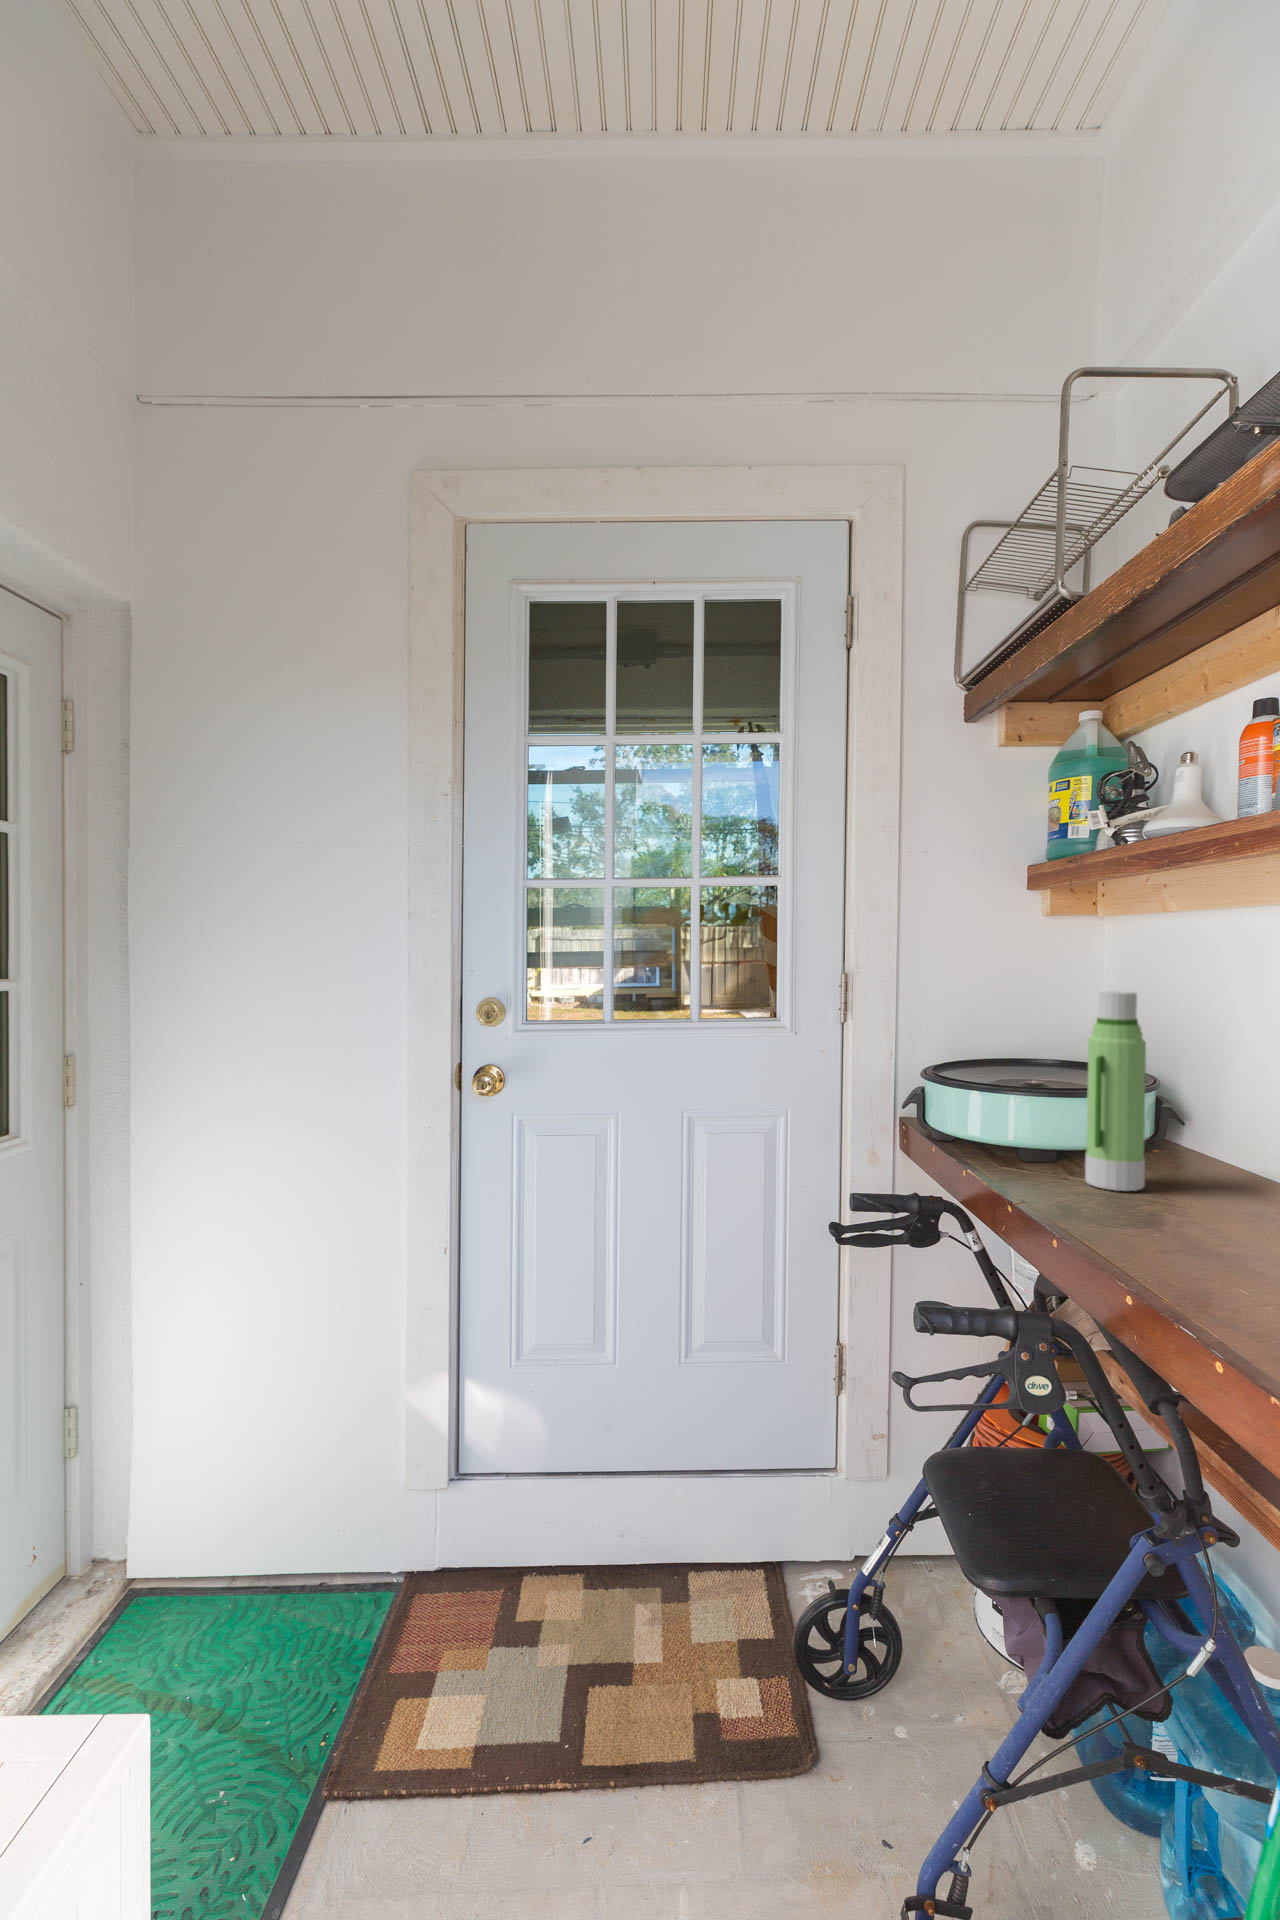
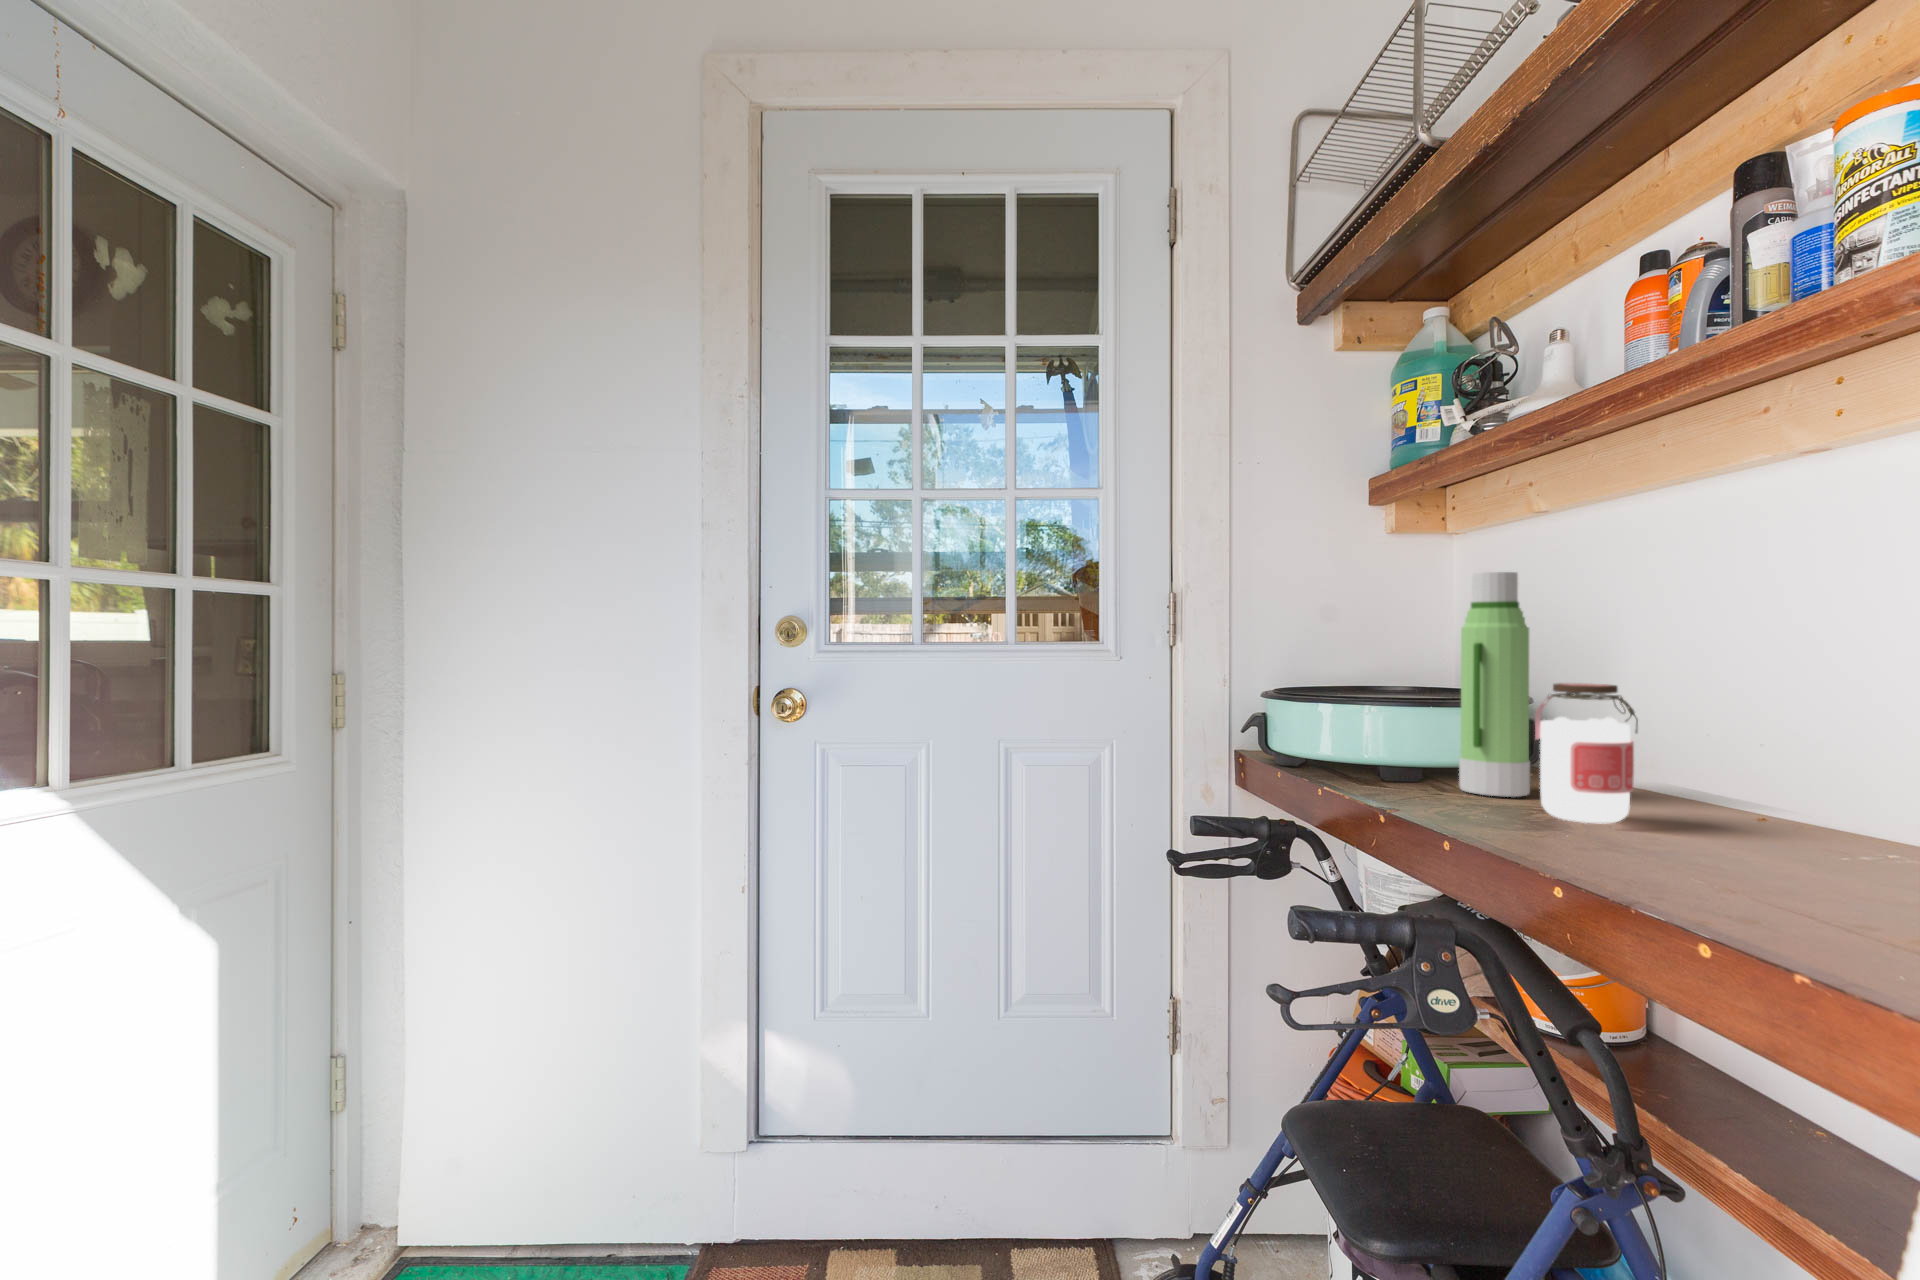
jar: none [1140,1101,1224,1227] -> present [1535,683,1638,824]

